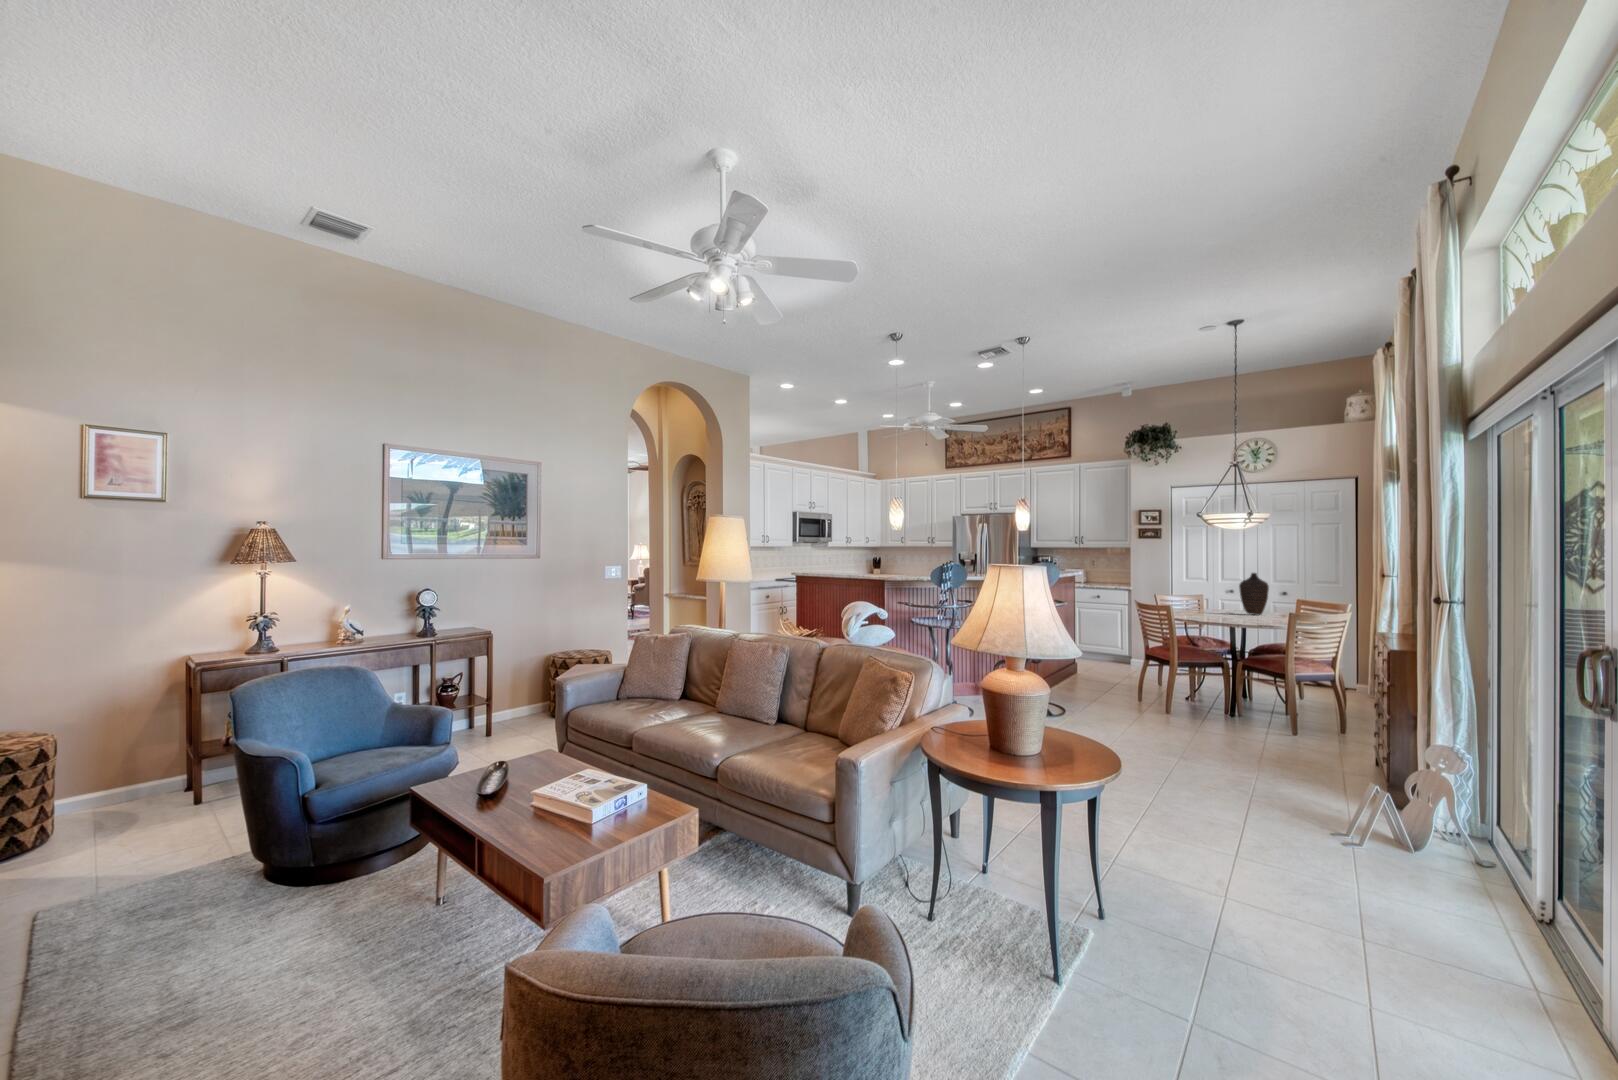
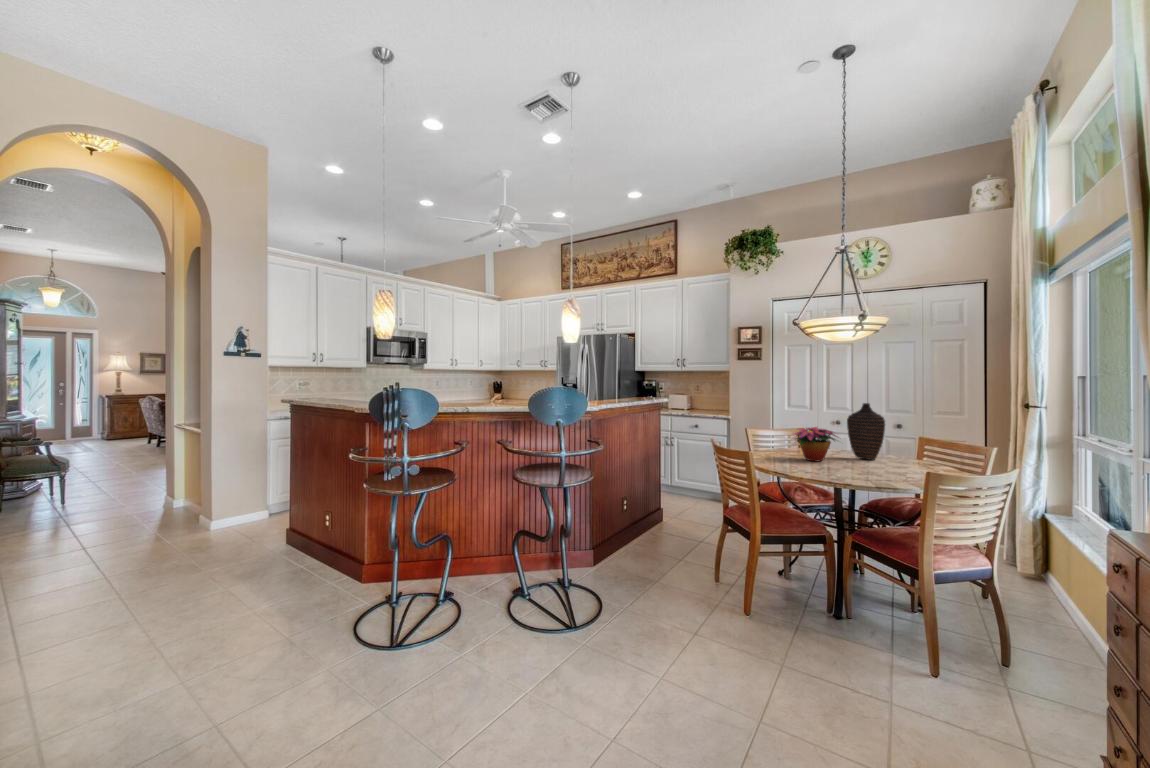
flower arrangement: none [1194,589,1238,614] -> present [794,427,837,462]

